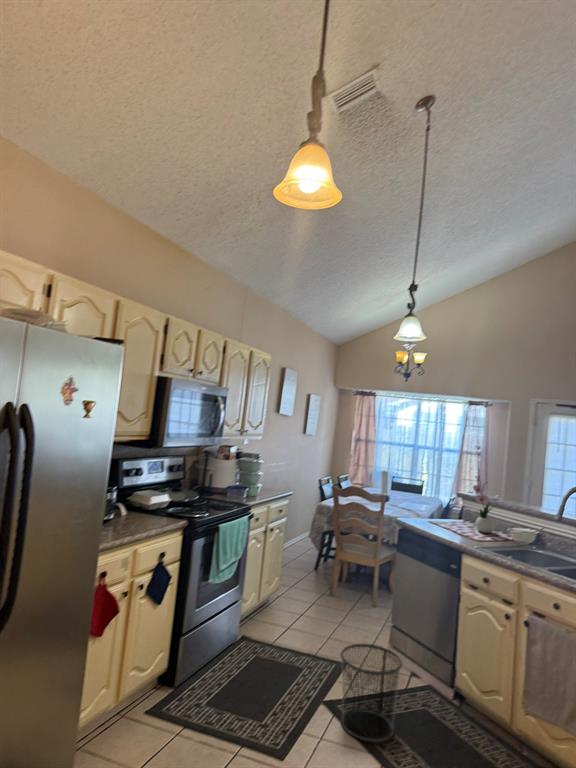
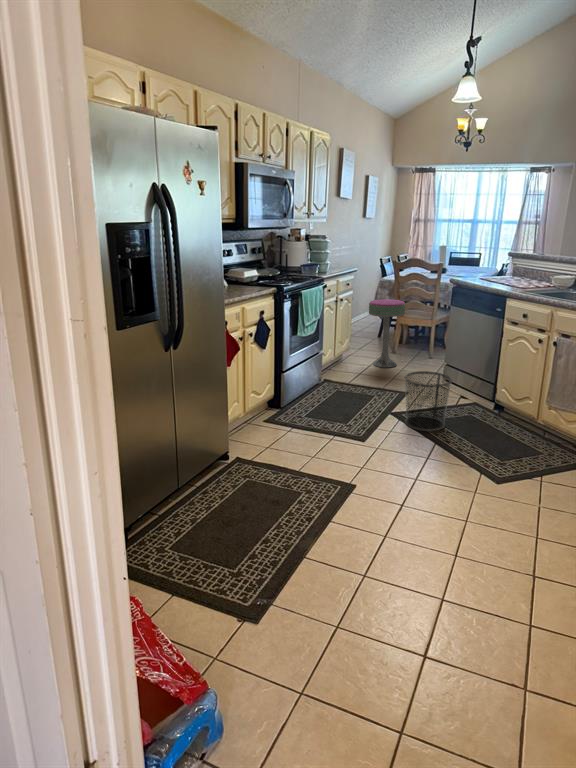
flower arrangement: present [473,476,495,533] -> none [522,233,547,284]
bar stool: none [303,530,345,617] -> present [369,299,405,368]

